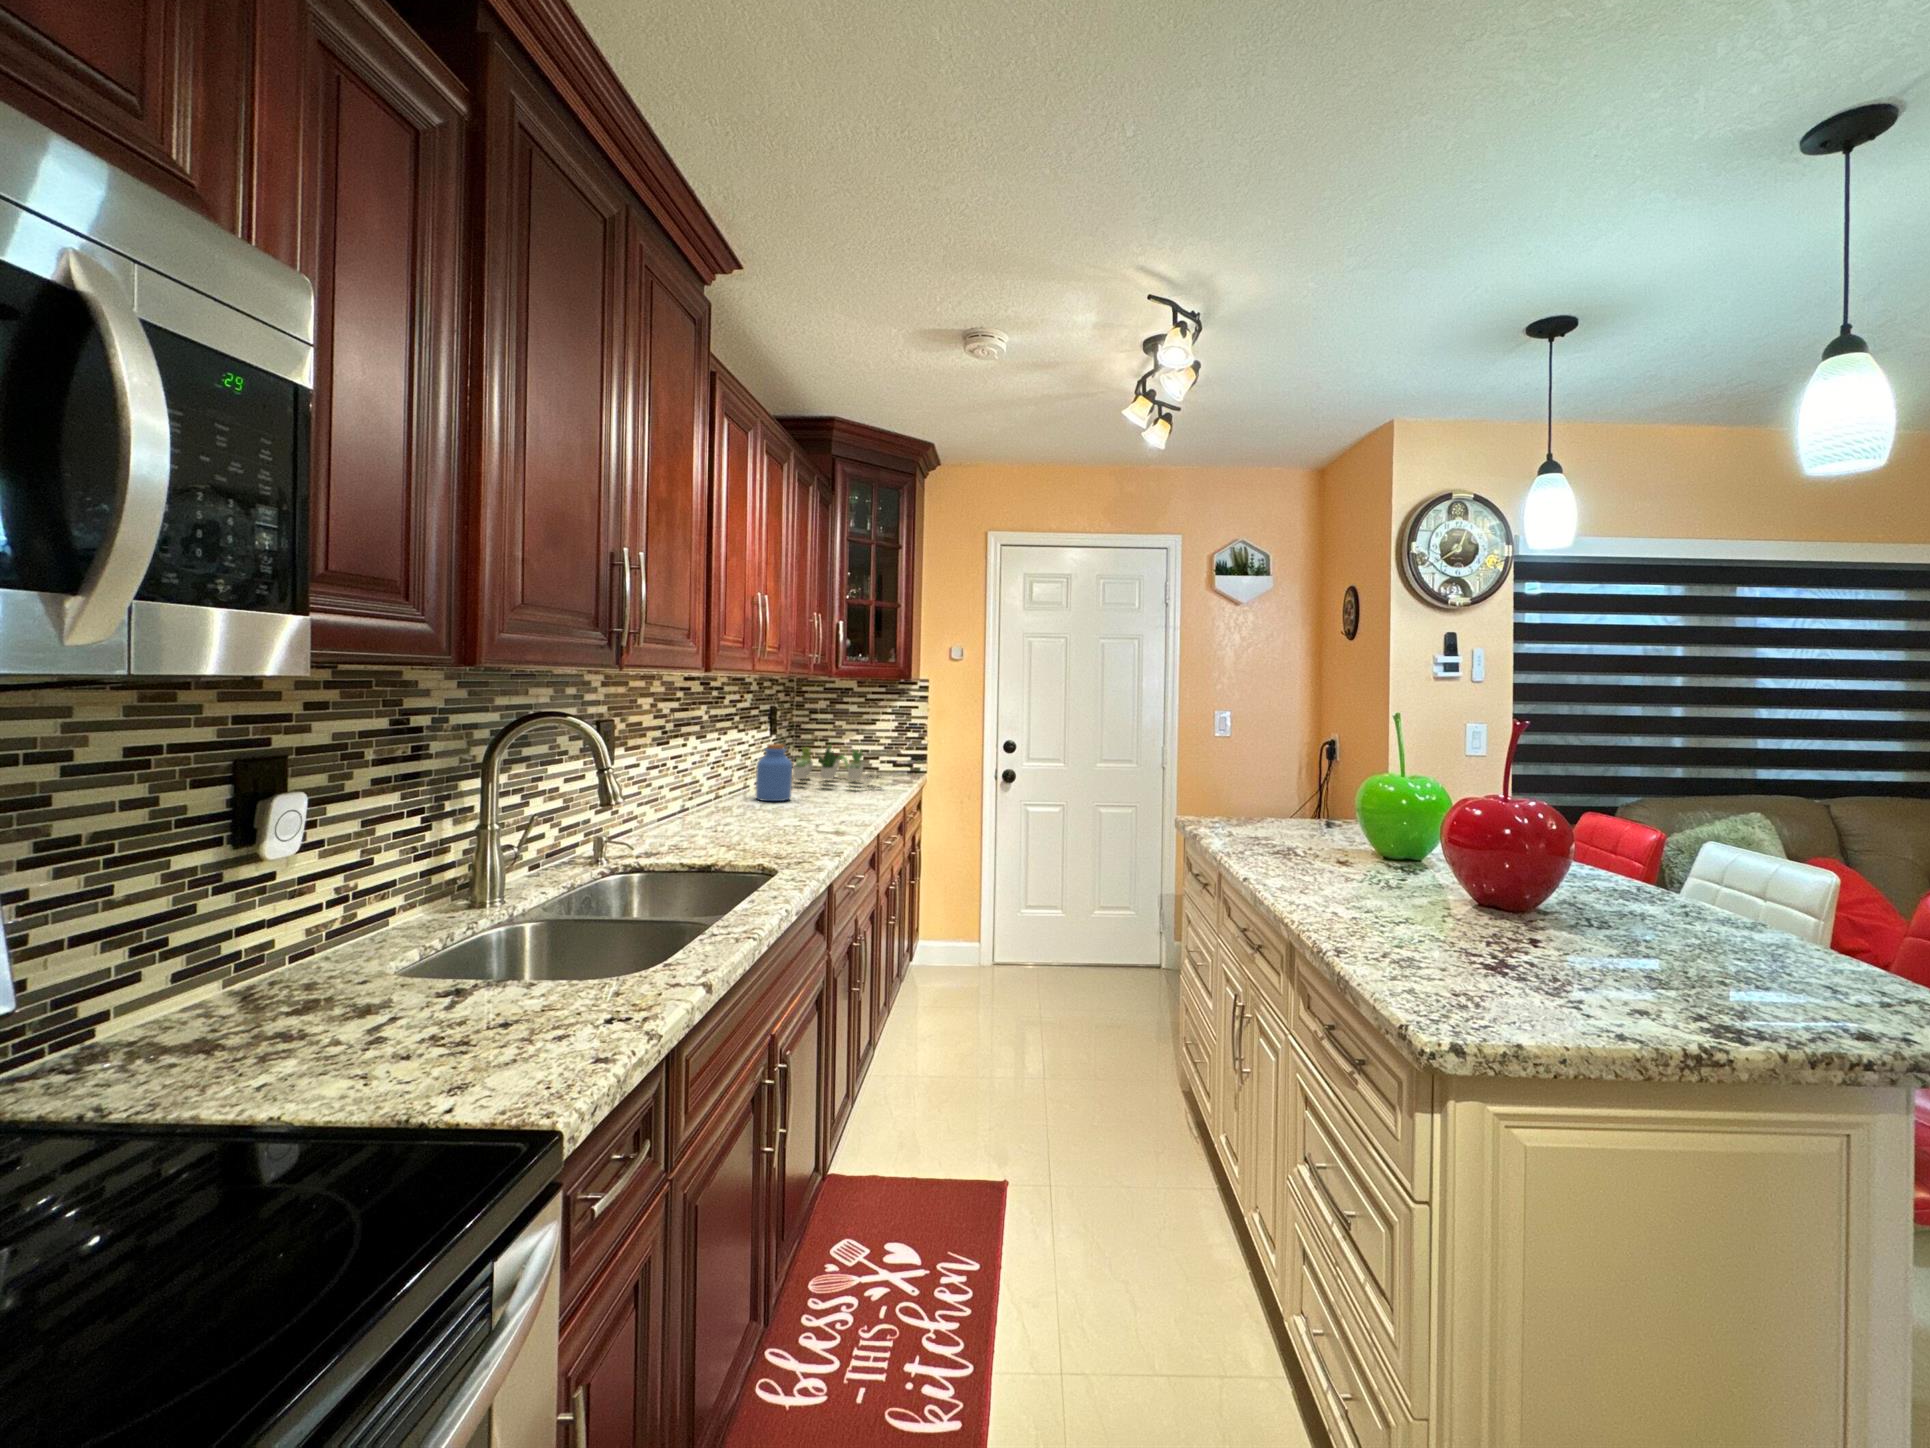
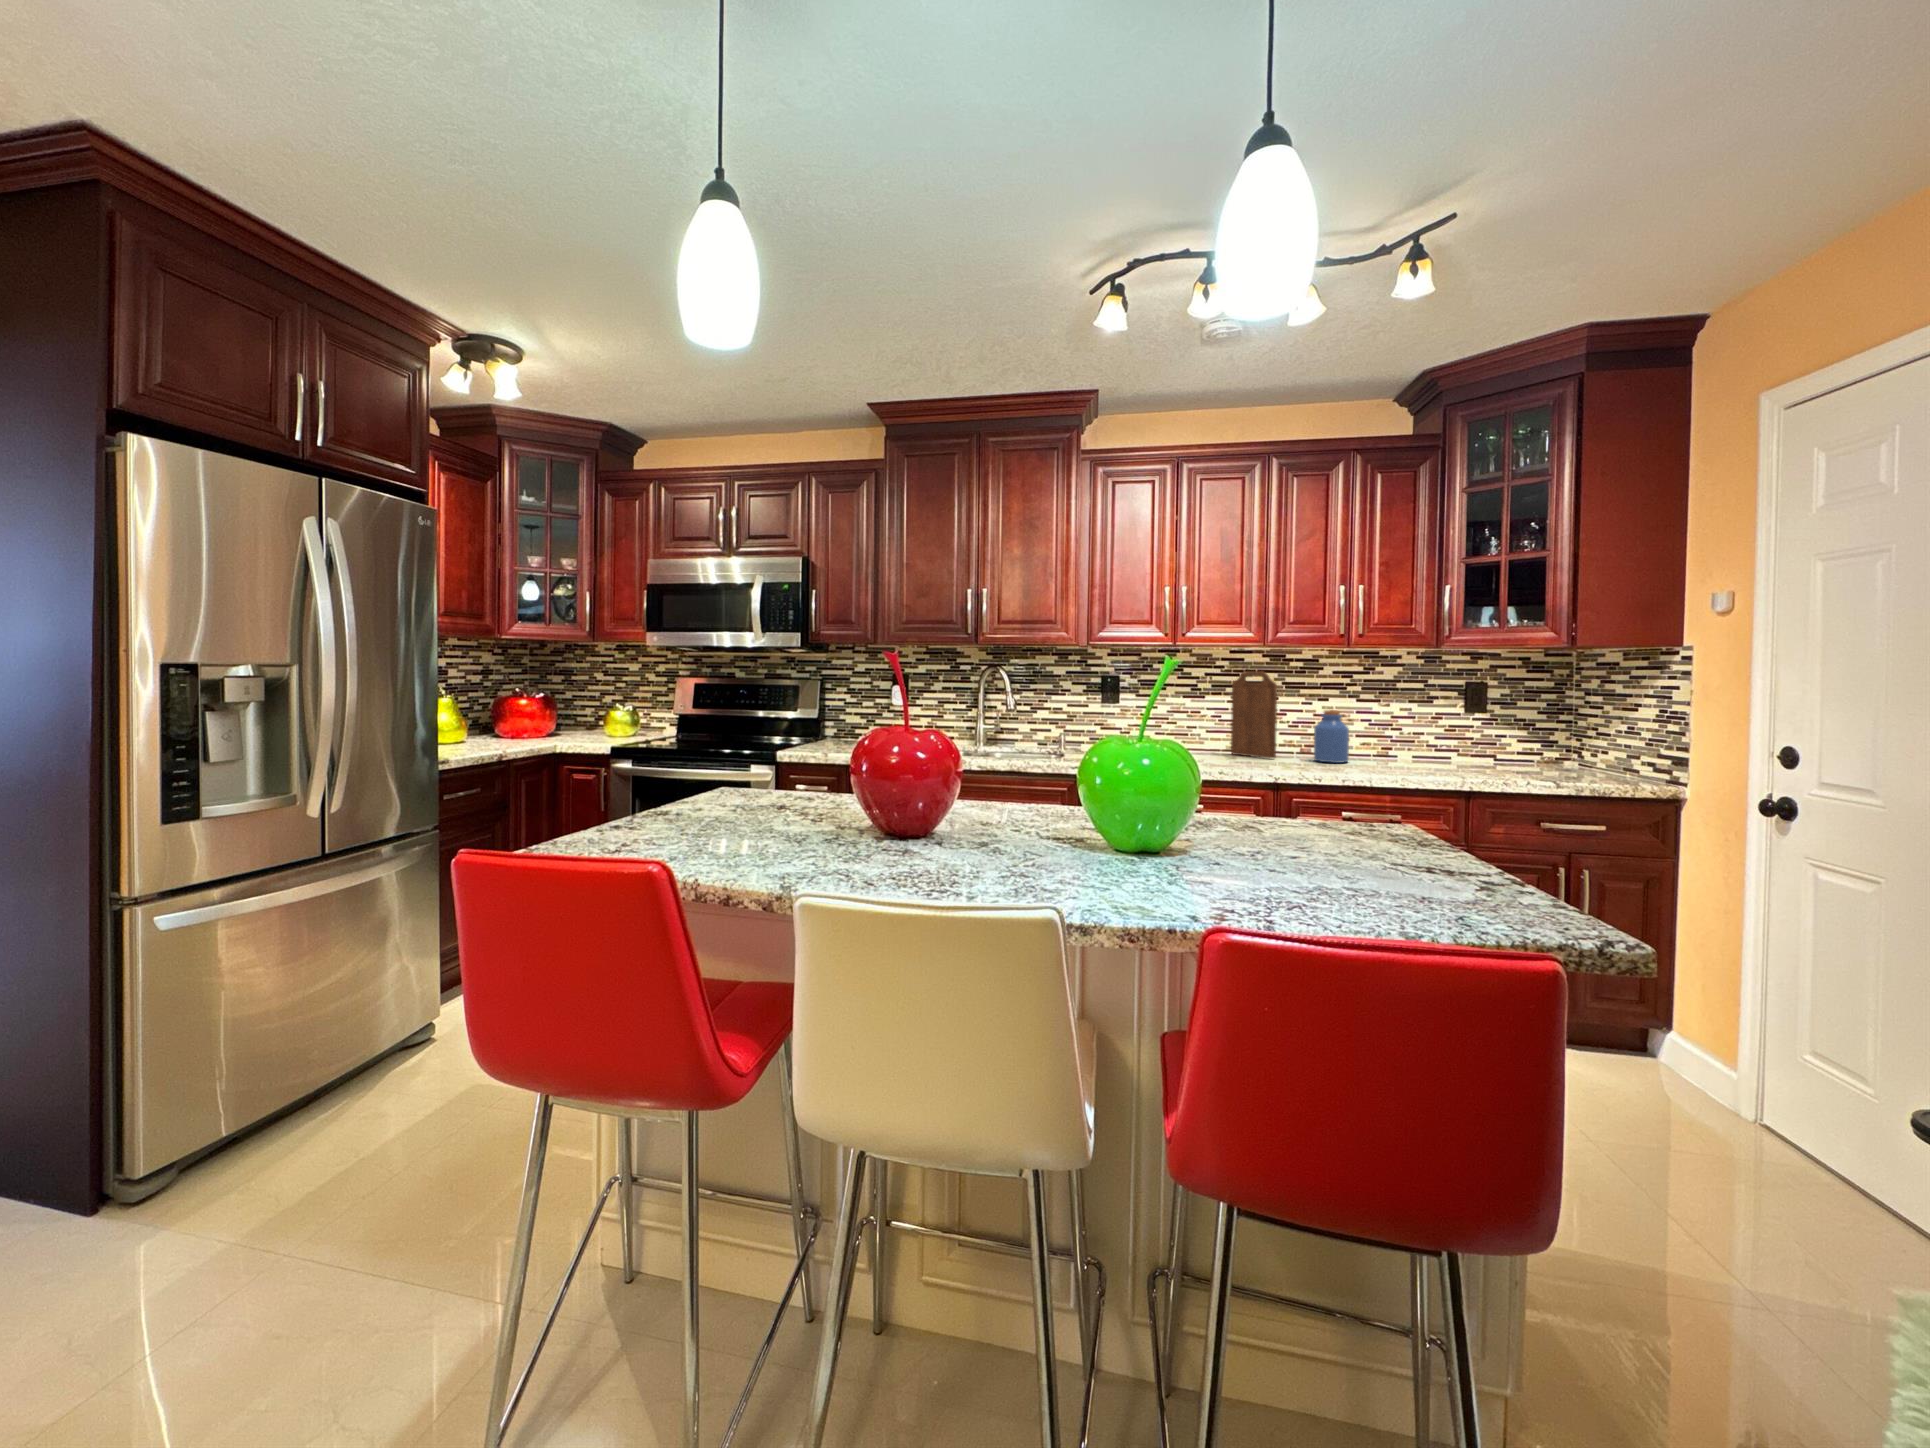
cutting board: none [693,704,754,813] -> present [1231,671,1277,758]
succulent plant: present [793,745,881,780] -> none [1414,720,1545,774]

